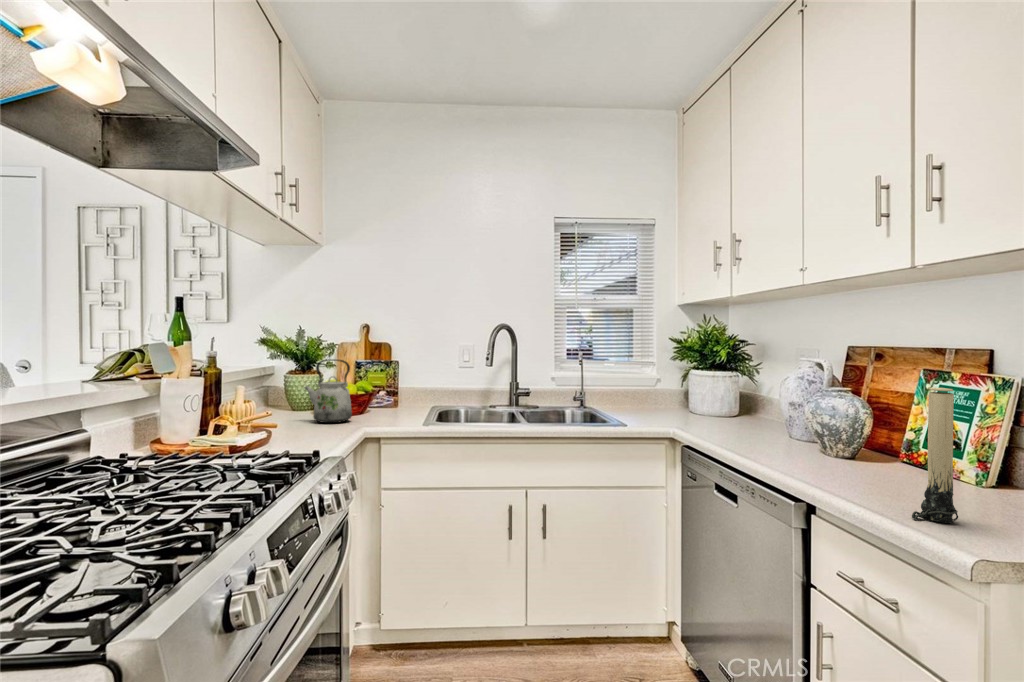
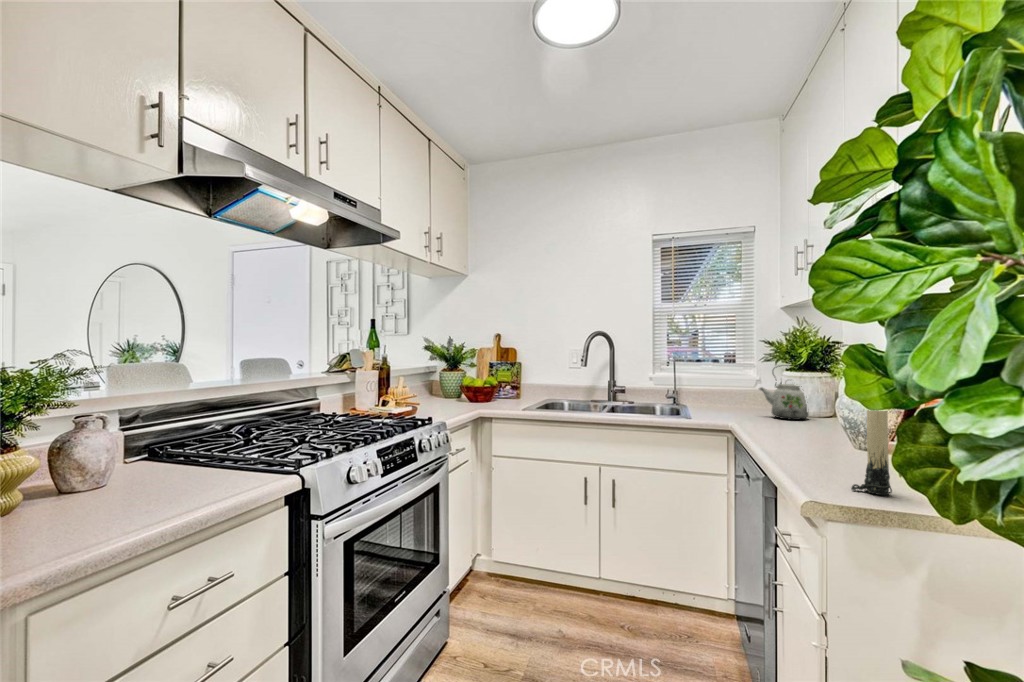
kettle: present [305,359,352,423] -> present [759,365,809,420]

